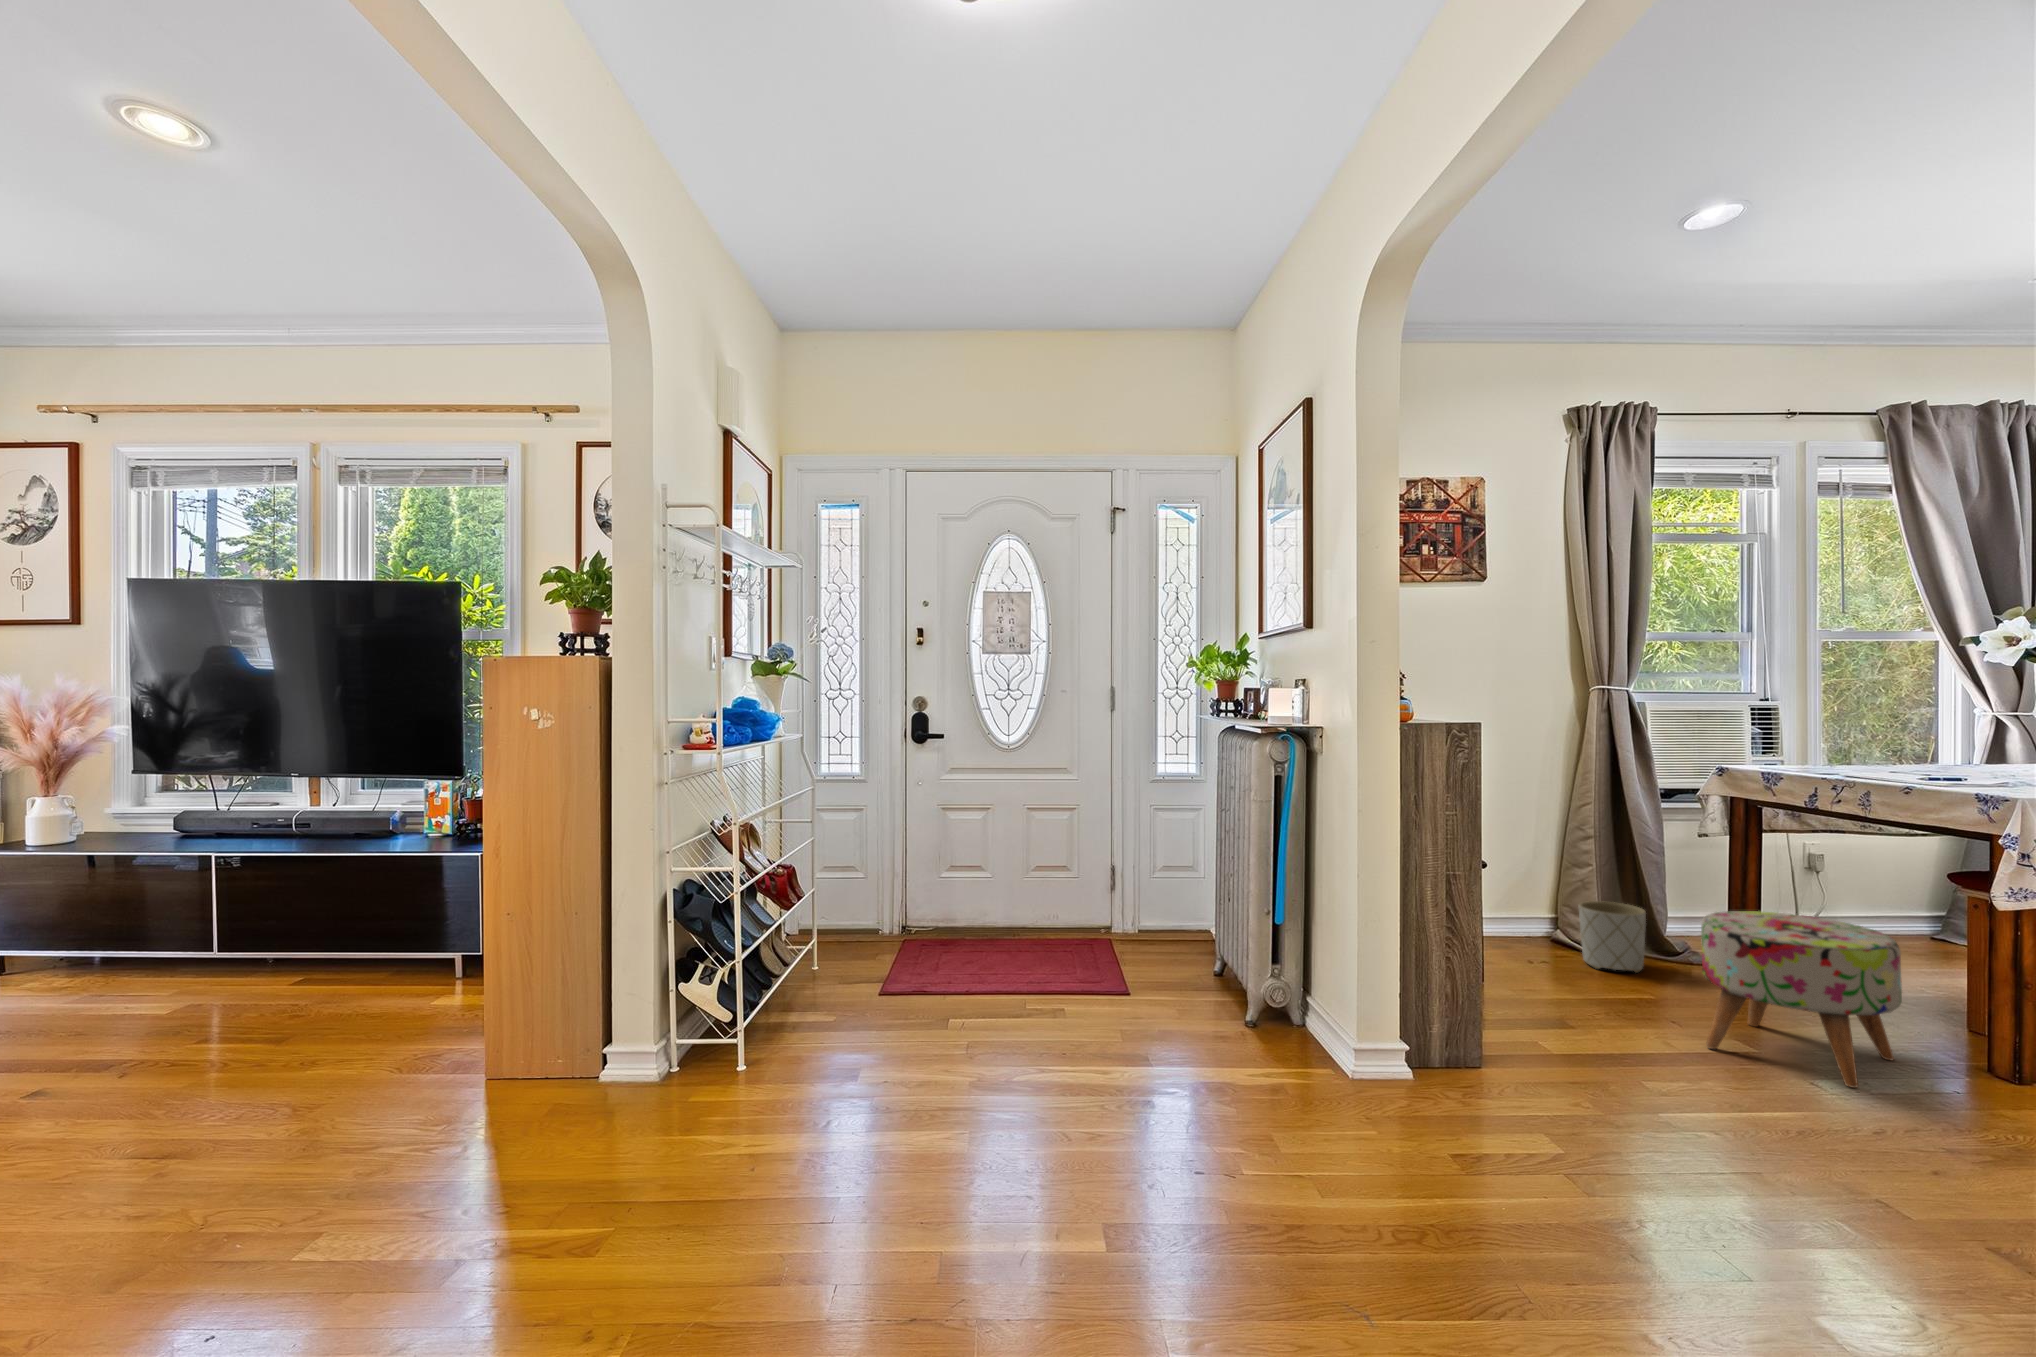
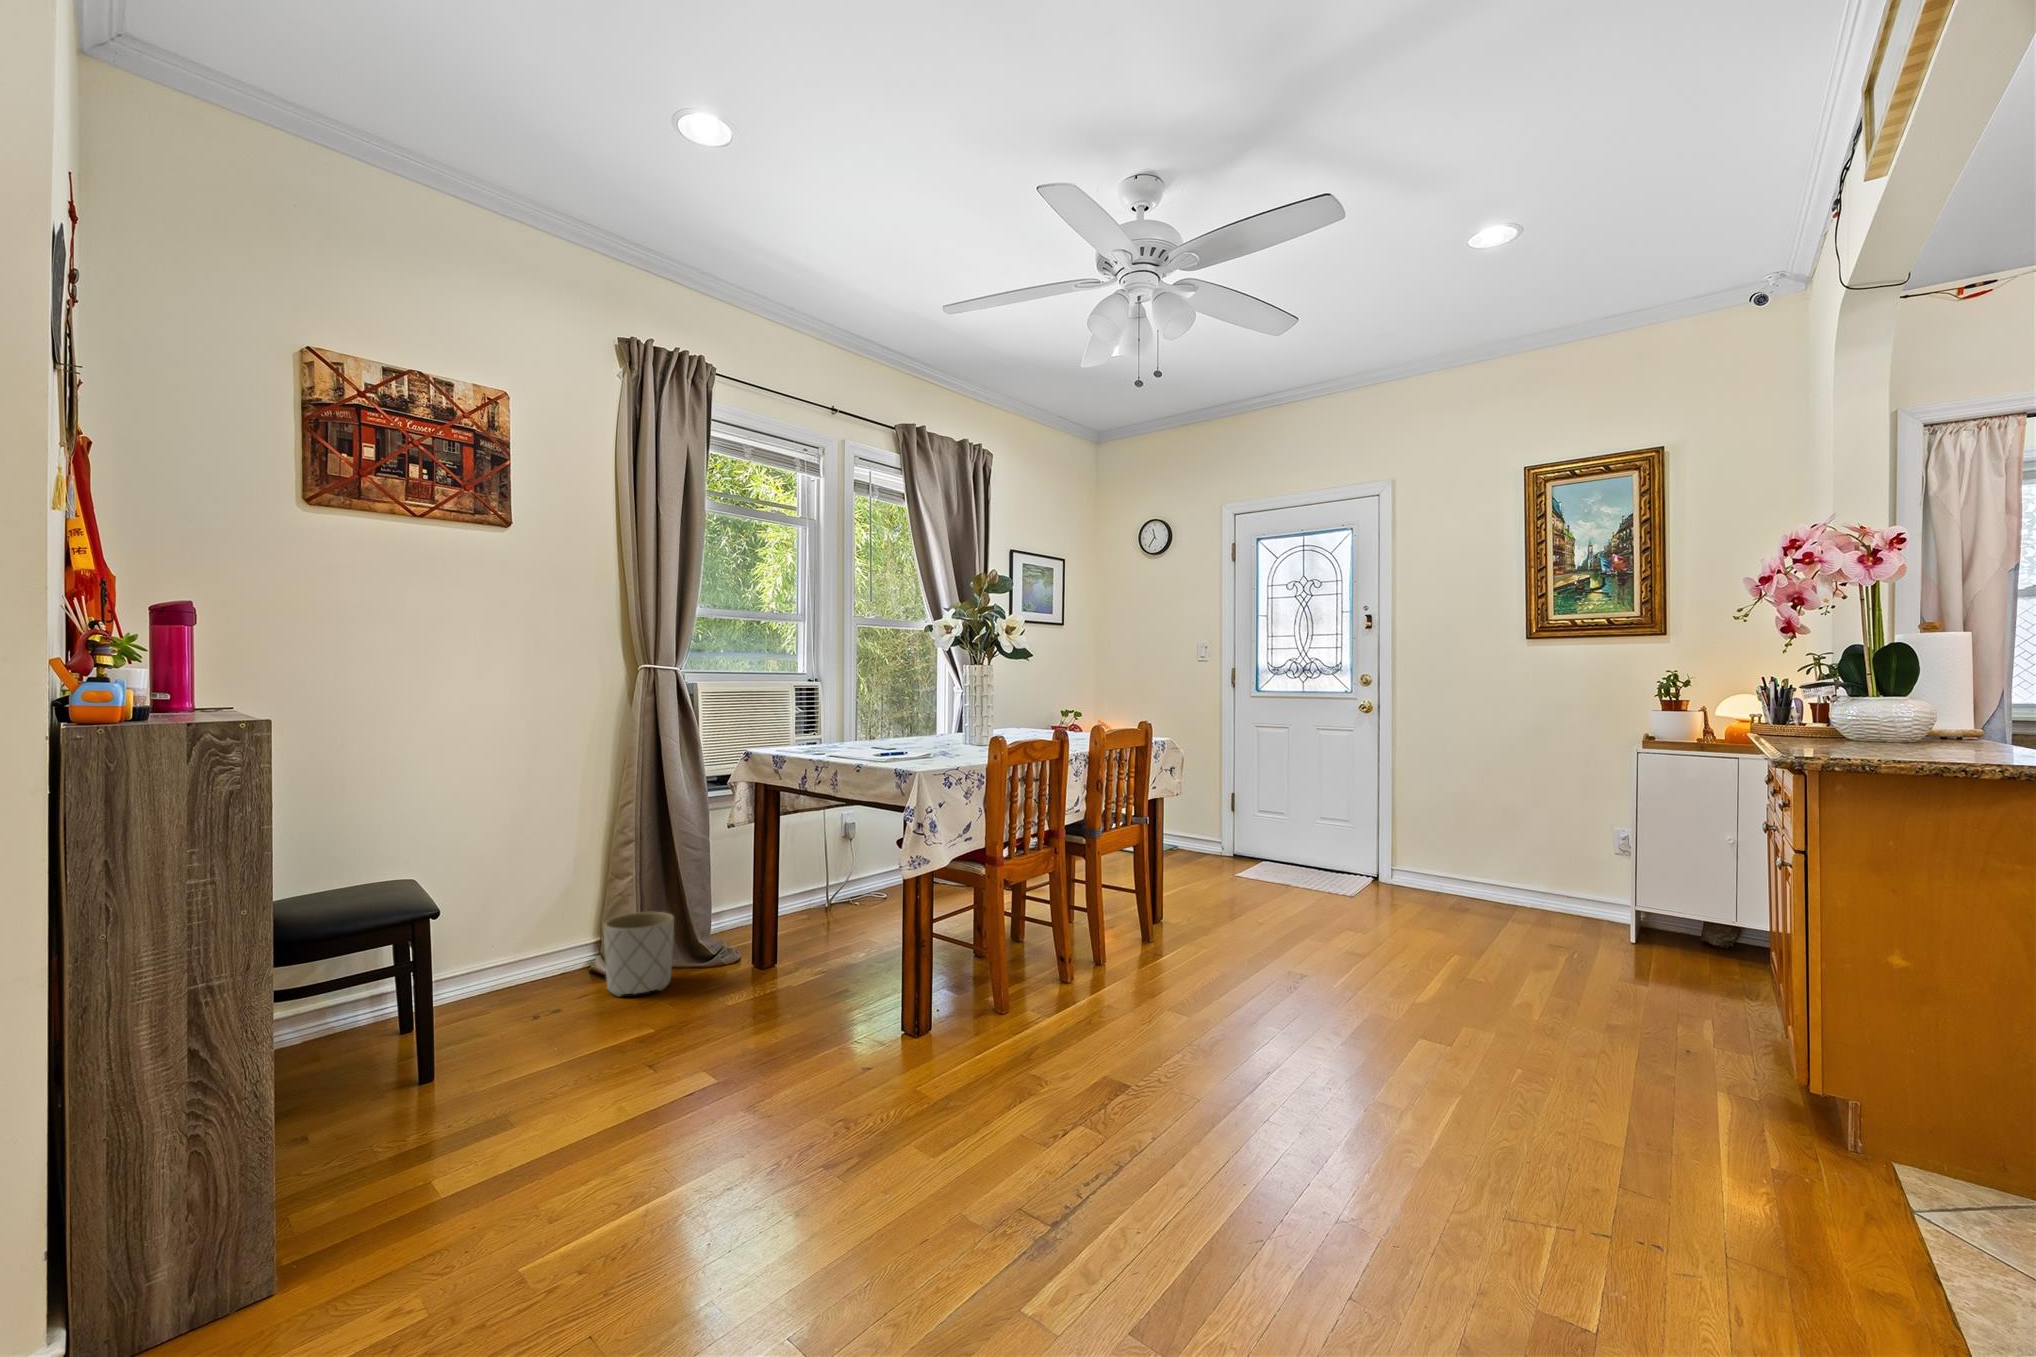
ottoman: present [1701,911,1902,1088] -> none [691,904,863,1093]

